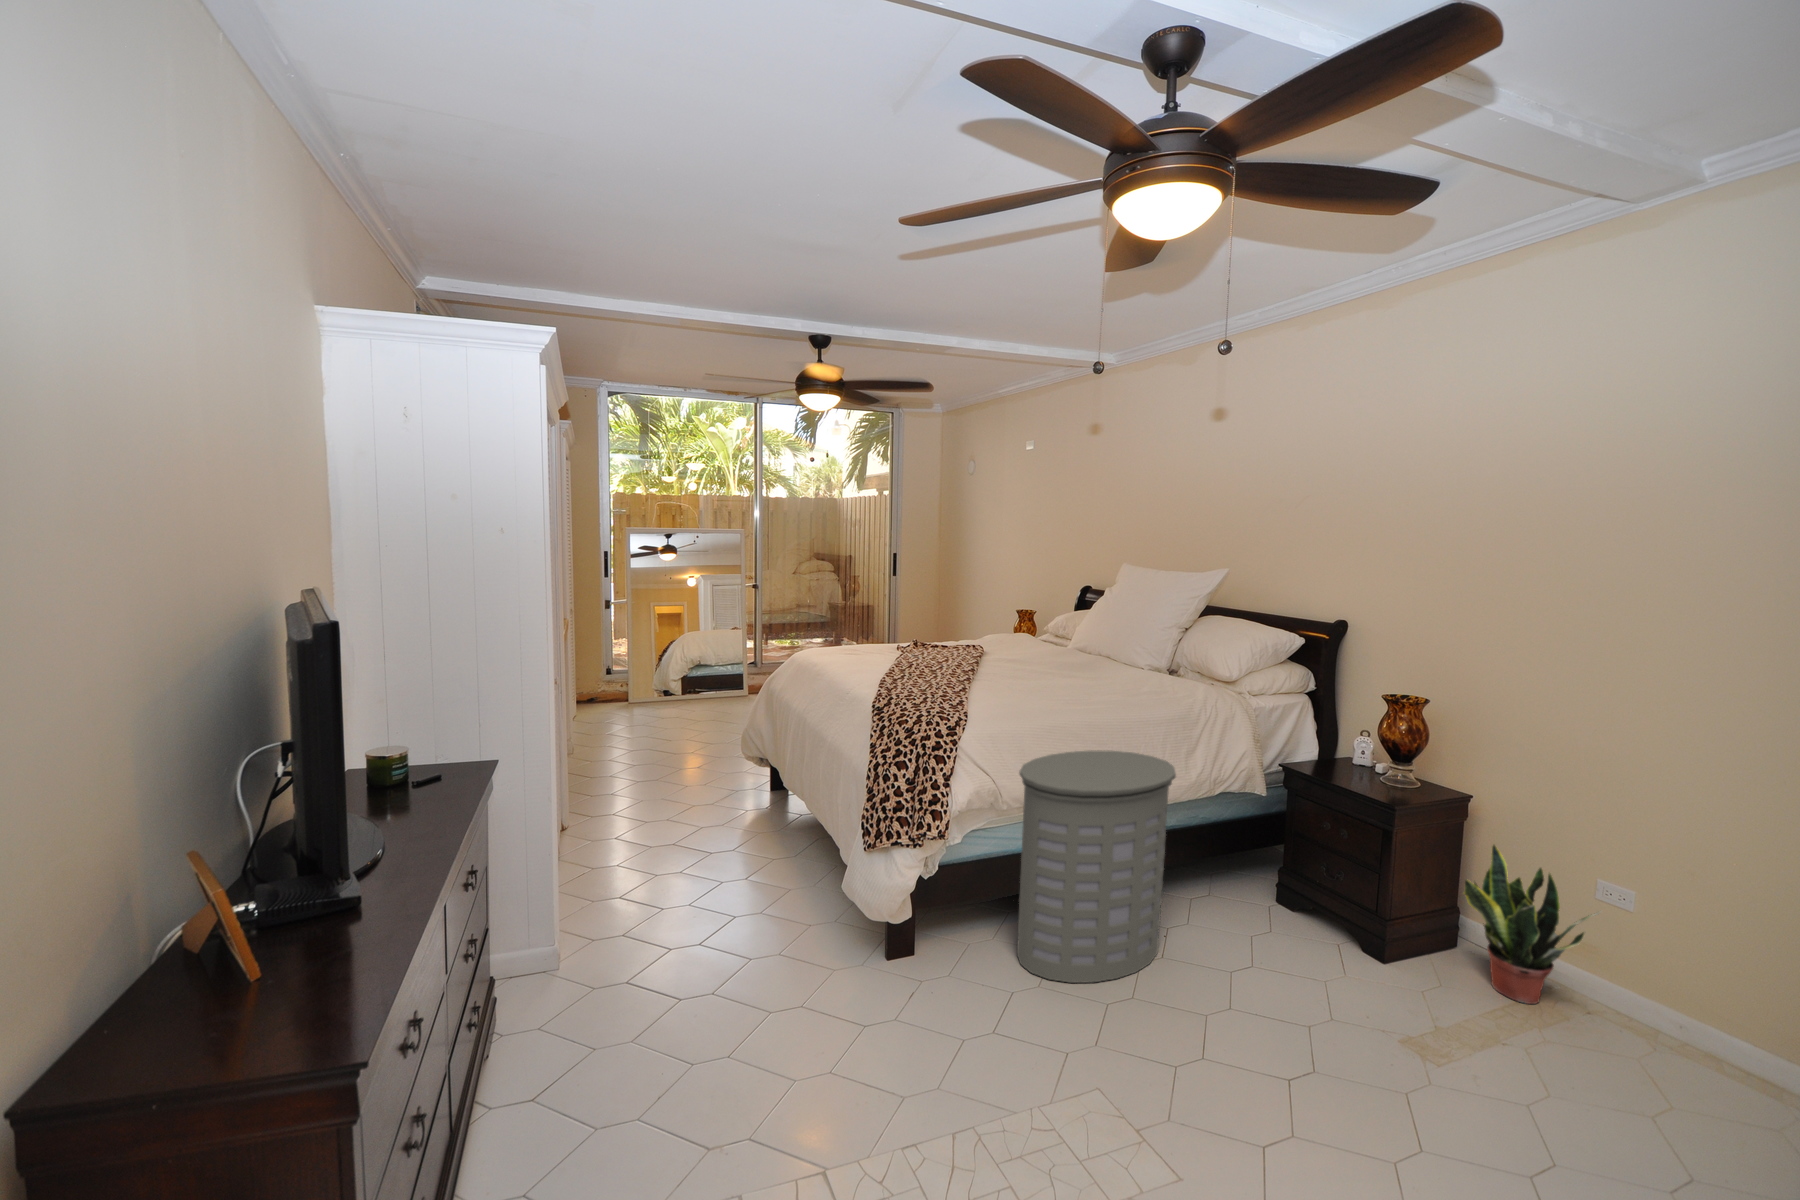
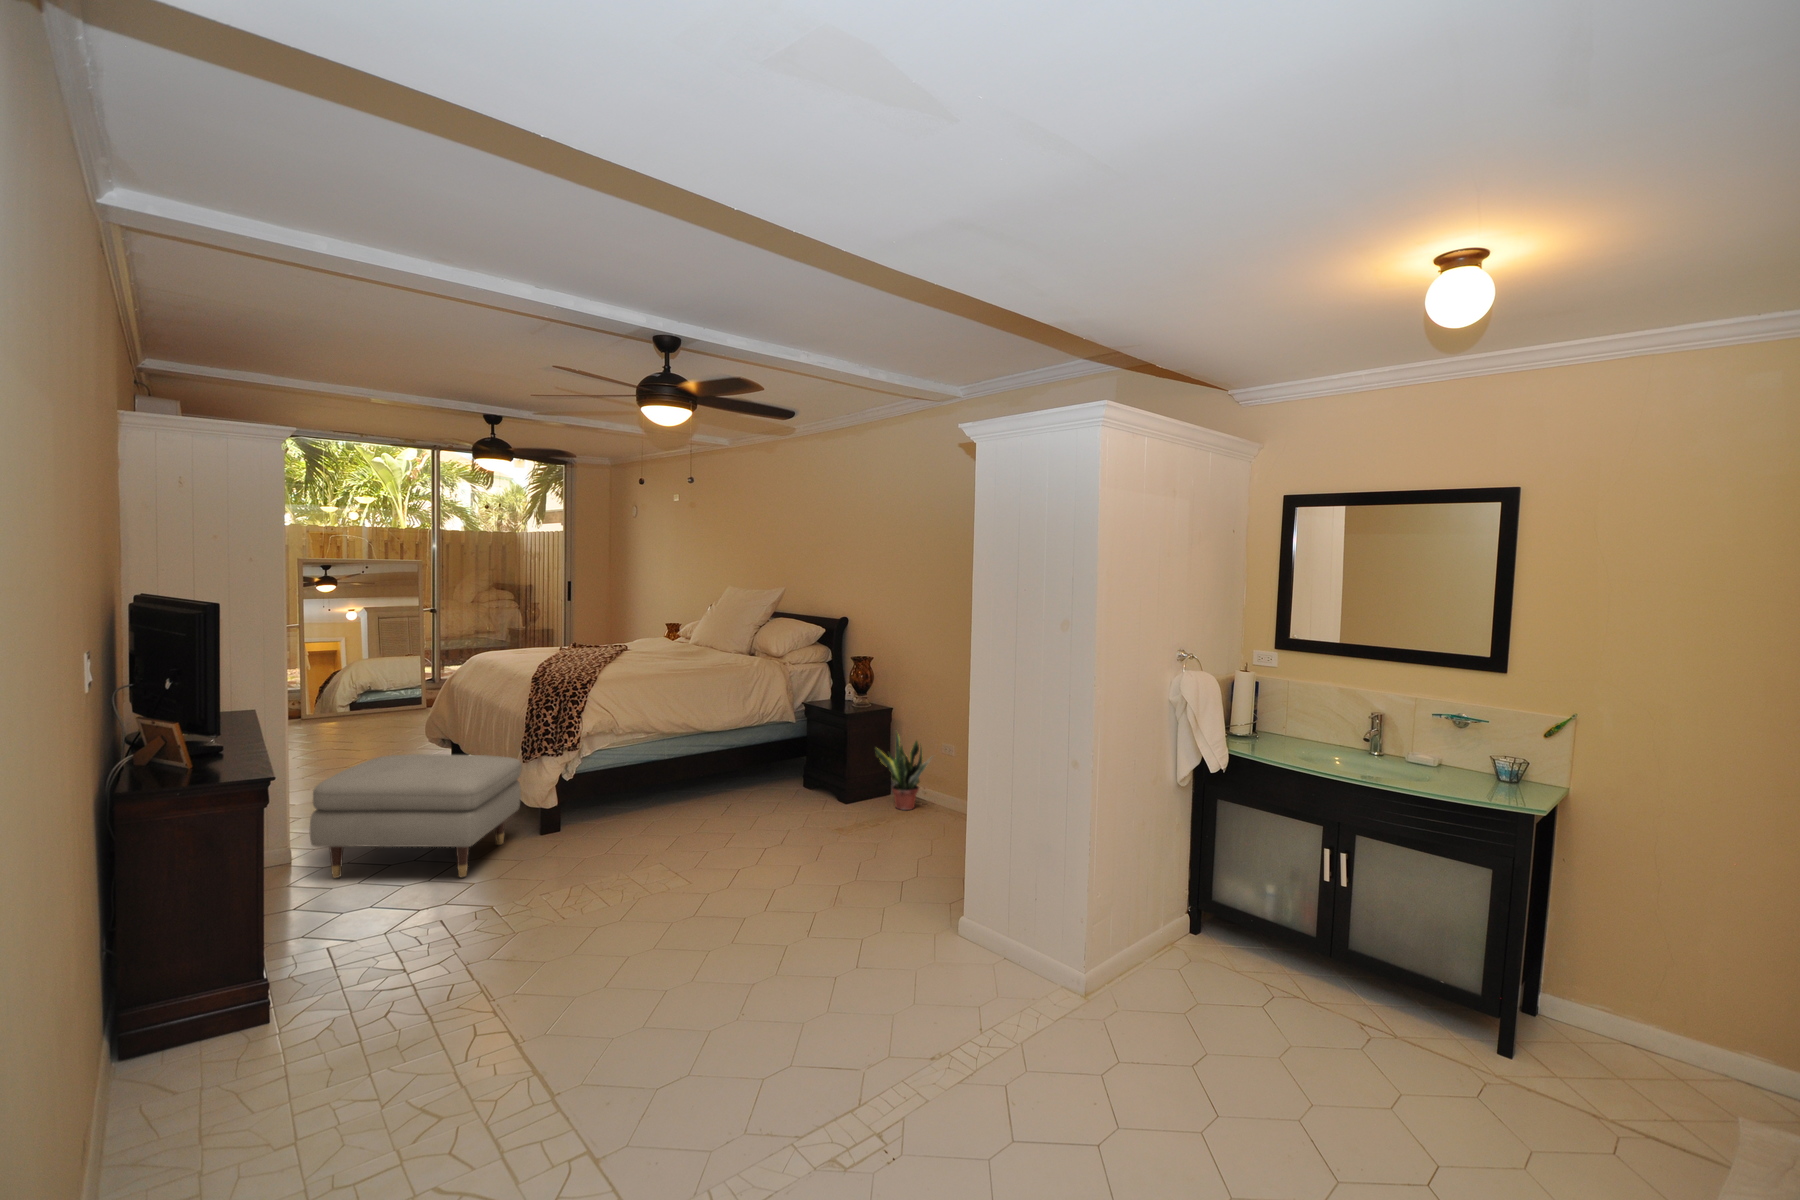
laundry hamper: present [1017,750,1176,983] -> none [626,697,724,828]
ottoman: none [546,824,863,1099] -> present [310,754,522,878]

